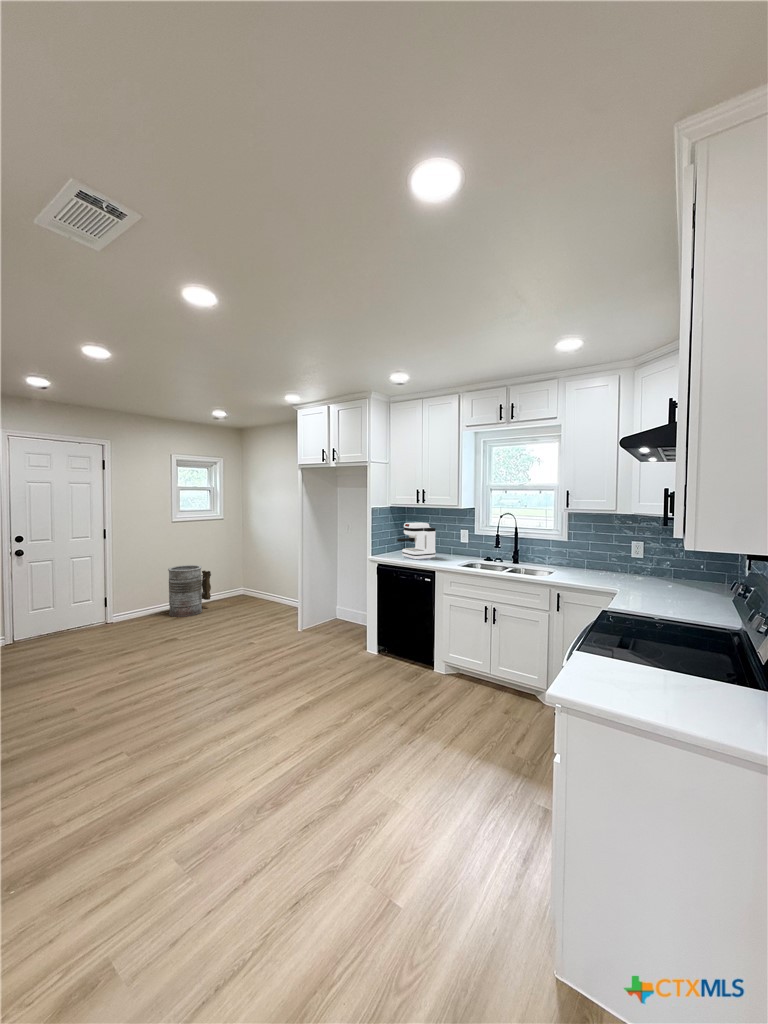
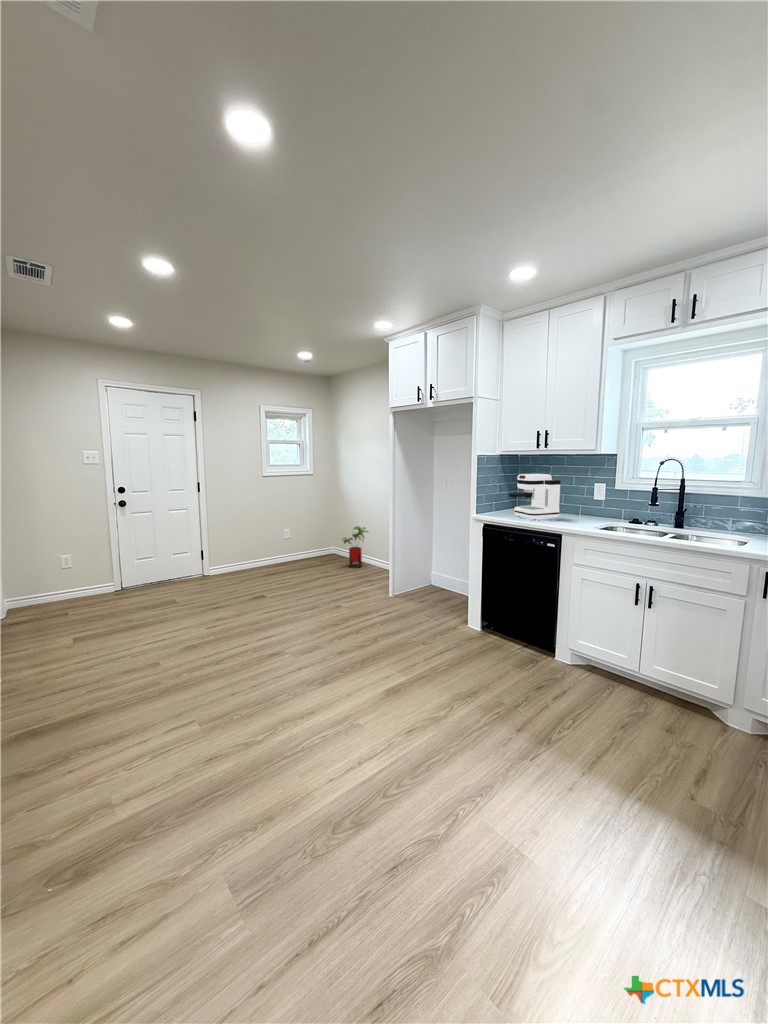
trash can: present [168,565,211,617] -> none [261,521,303,573]
house plant: none [252,568,278,609] -> present [342,526,368,567]

